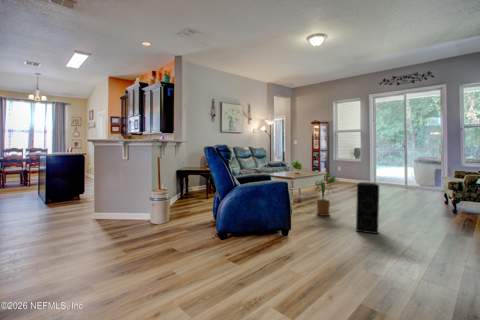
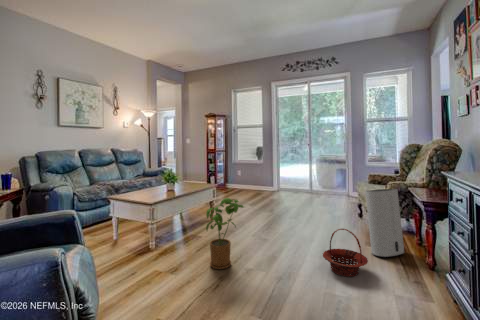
air purifier: none [434,176,466,223] -> present [366,189,404,257]
speaker: present [356,182,379,234] -> none [277,215,315,312]
basket: none [393,198,426,227] -> present [323,229,368,277]

